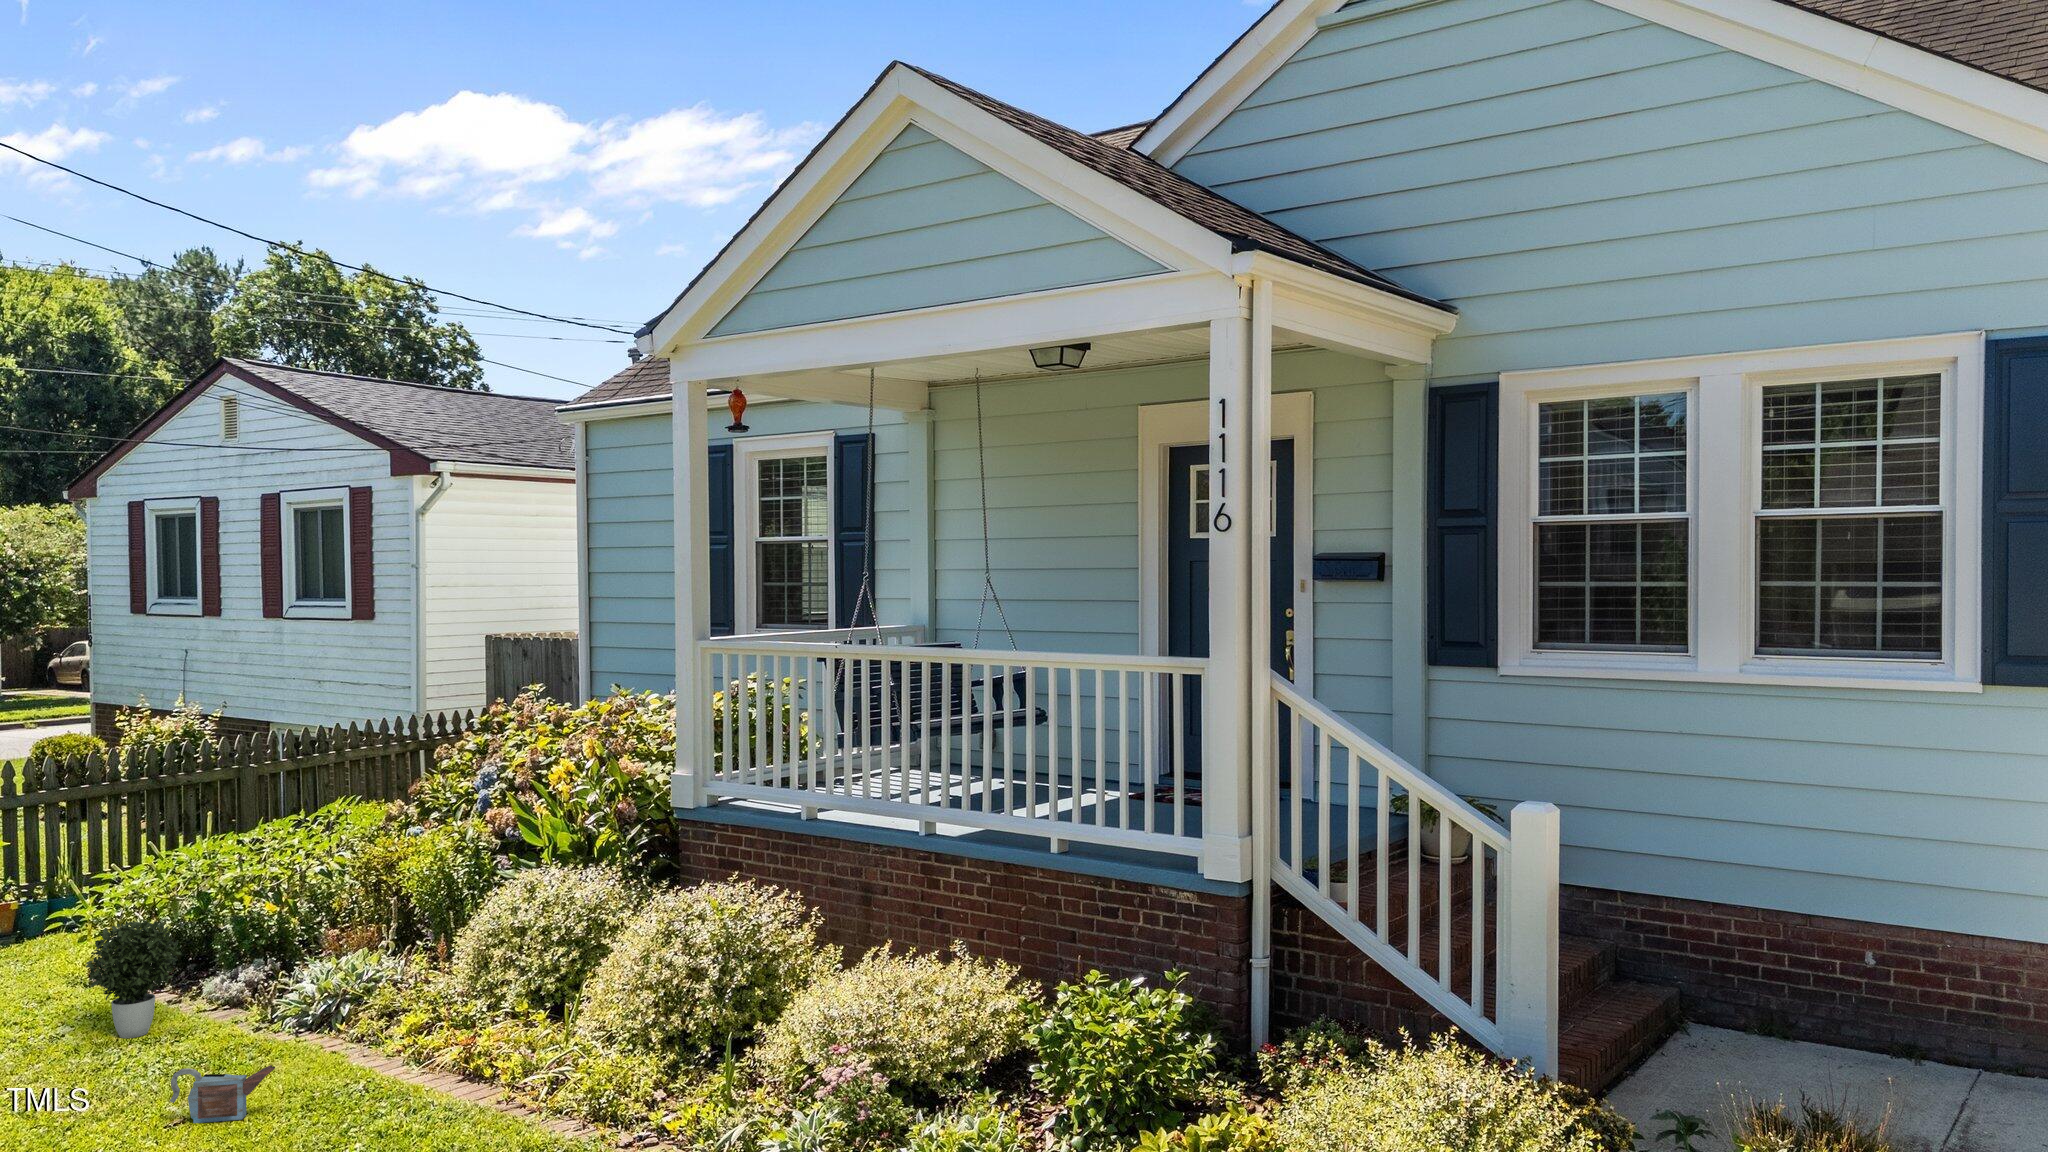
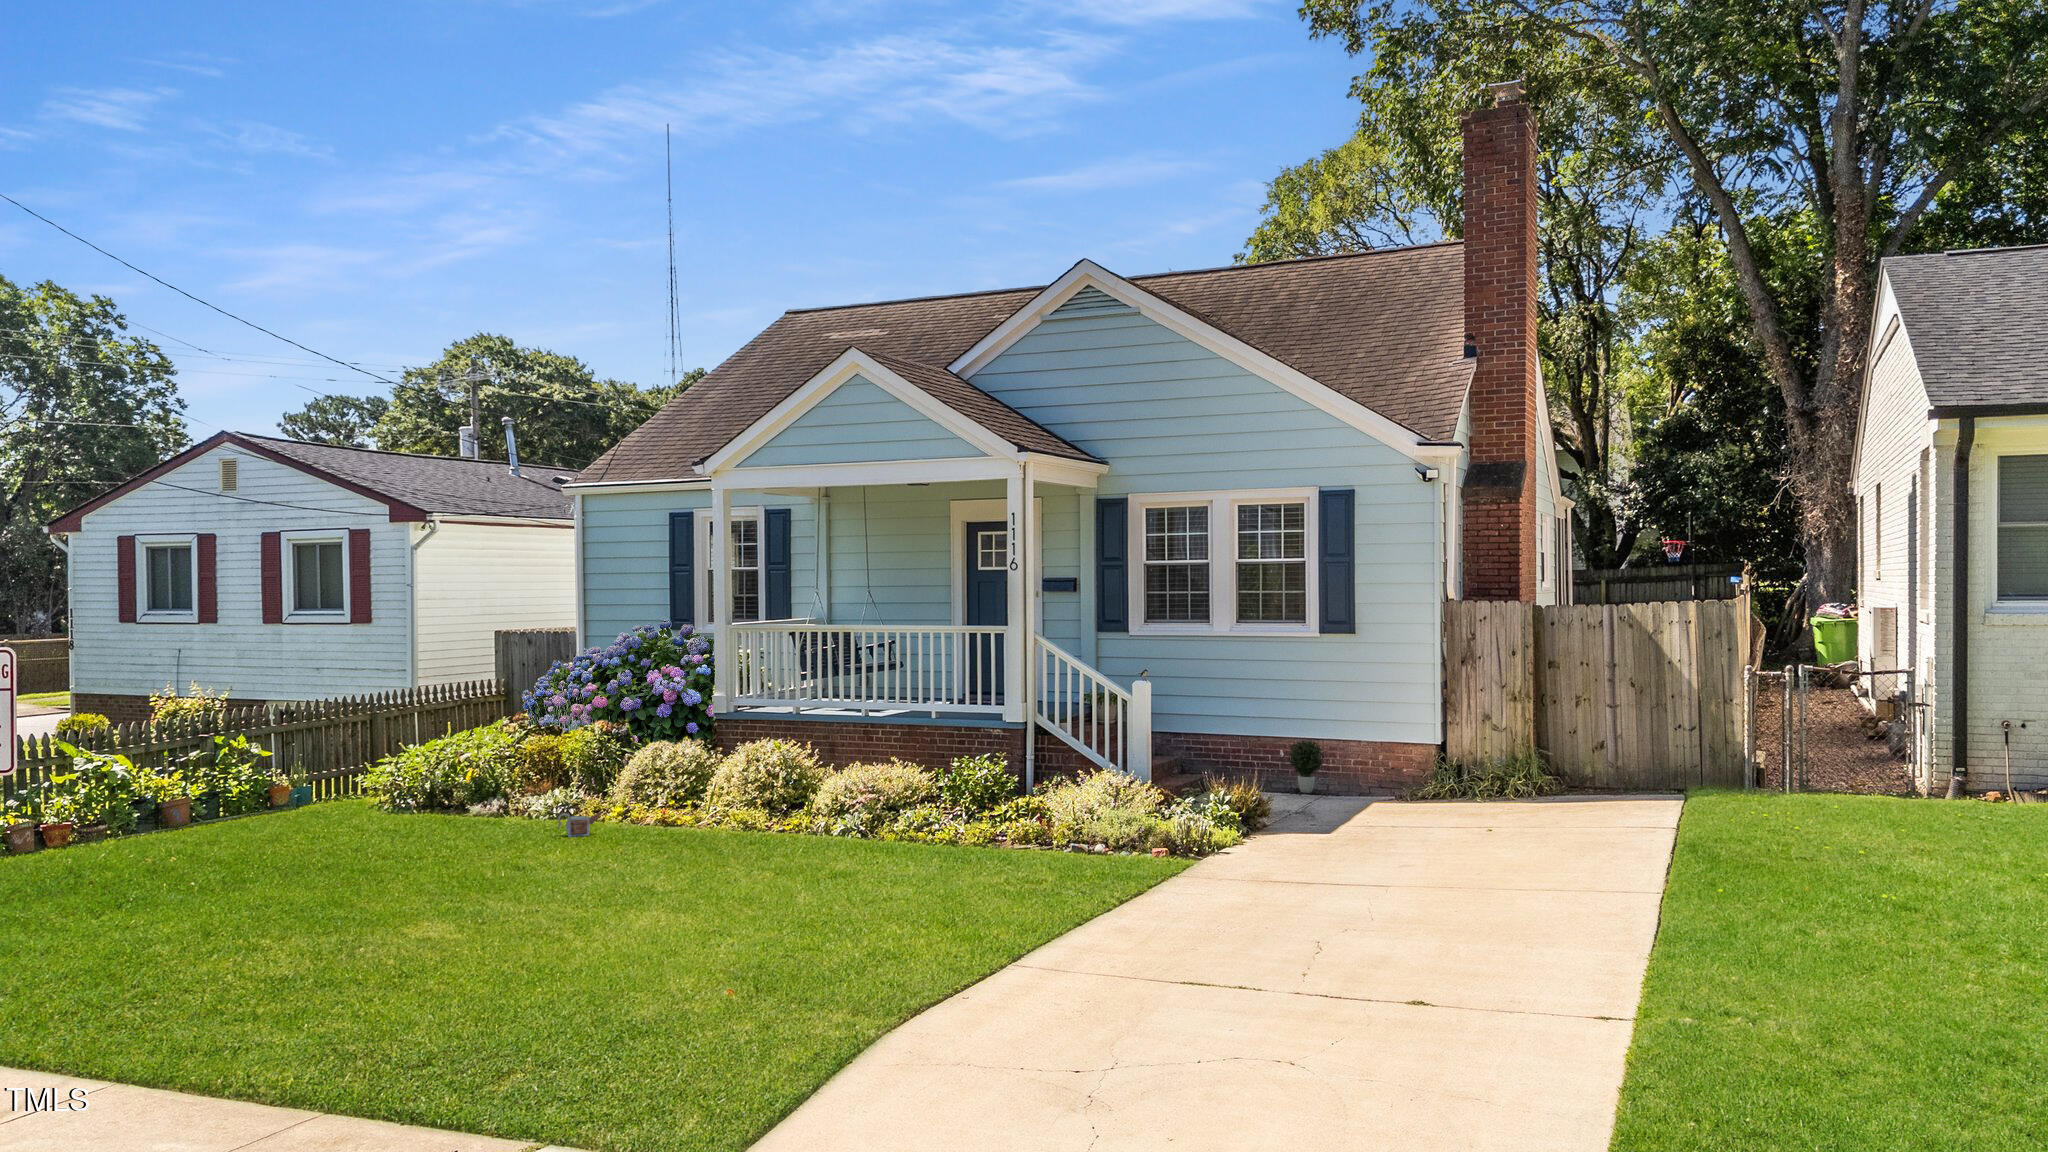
potted plant: present [86,920,181,1038] -> present [1289,741,1325,793]

